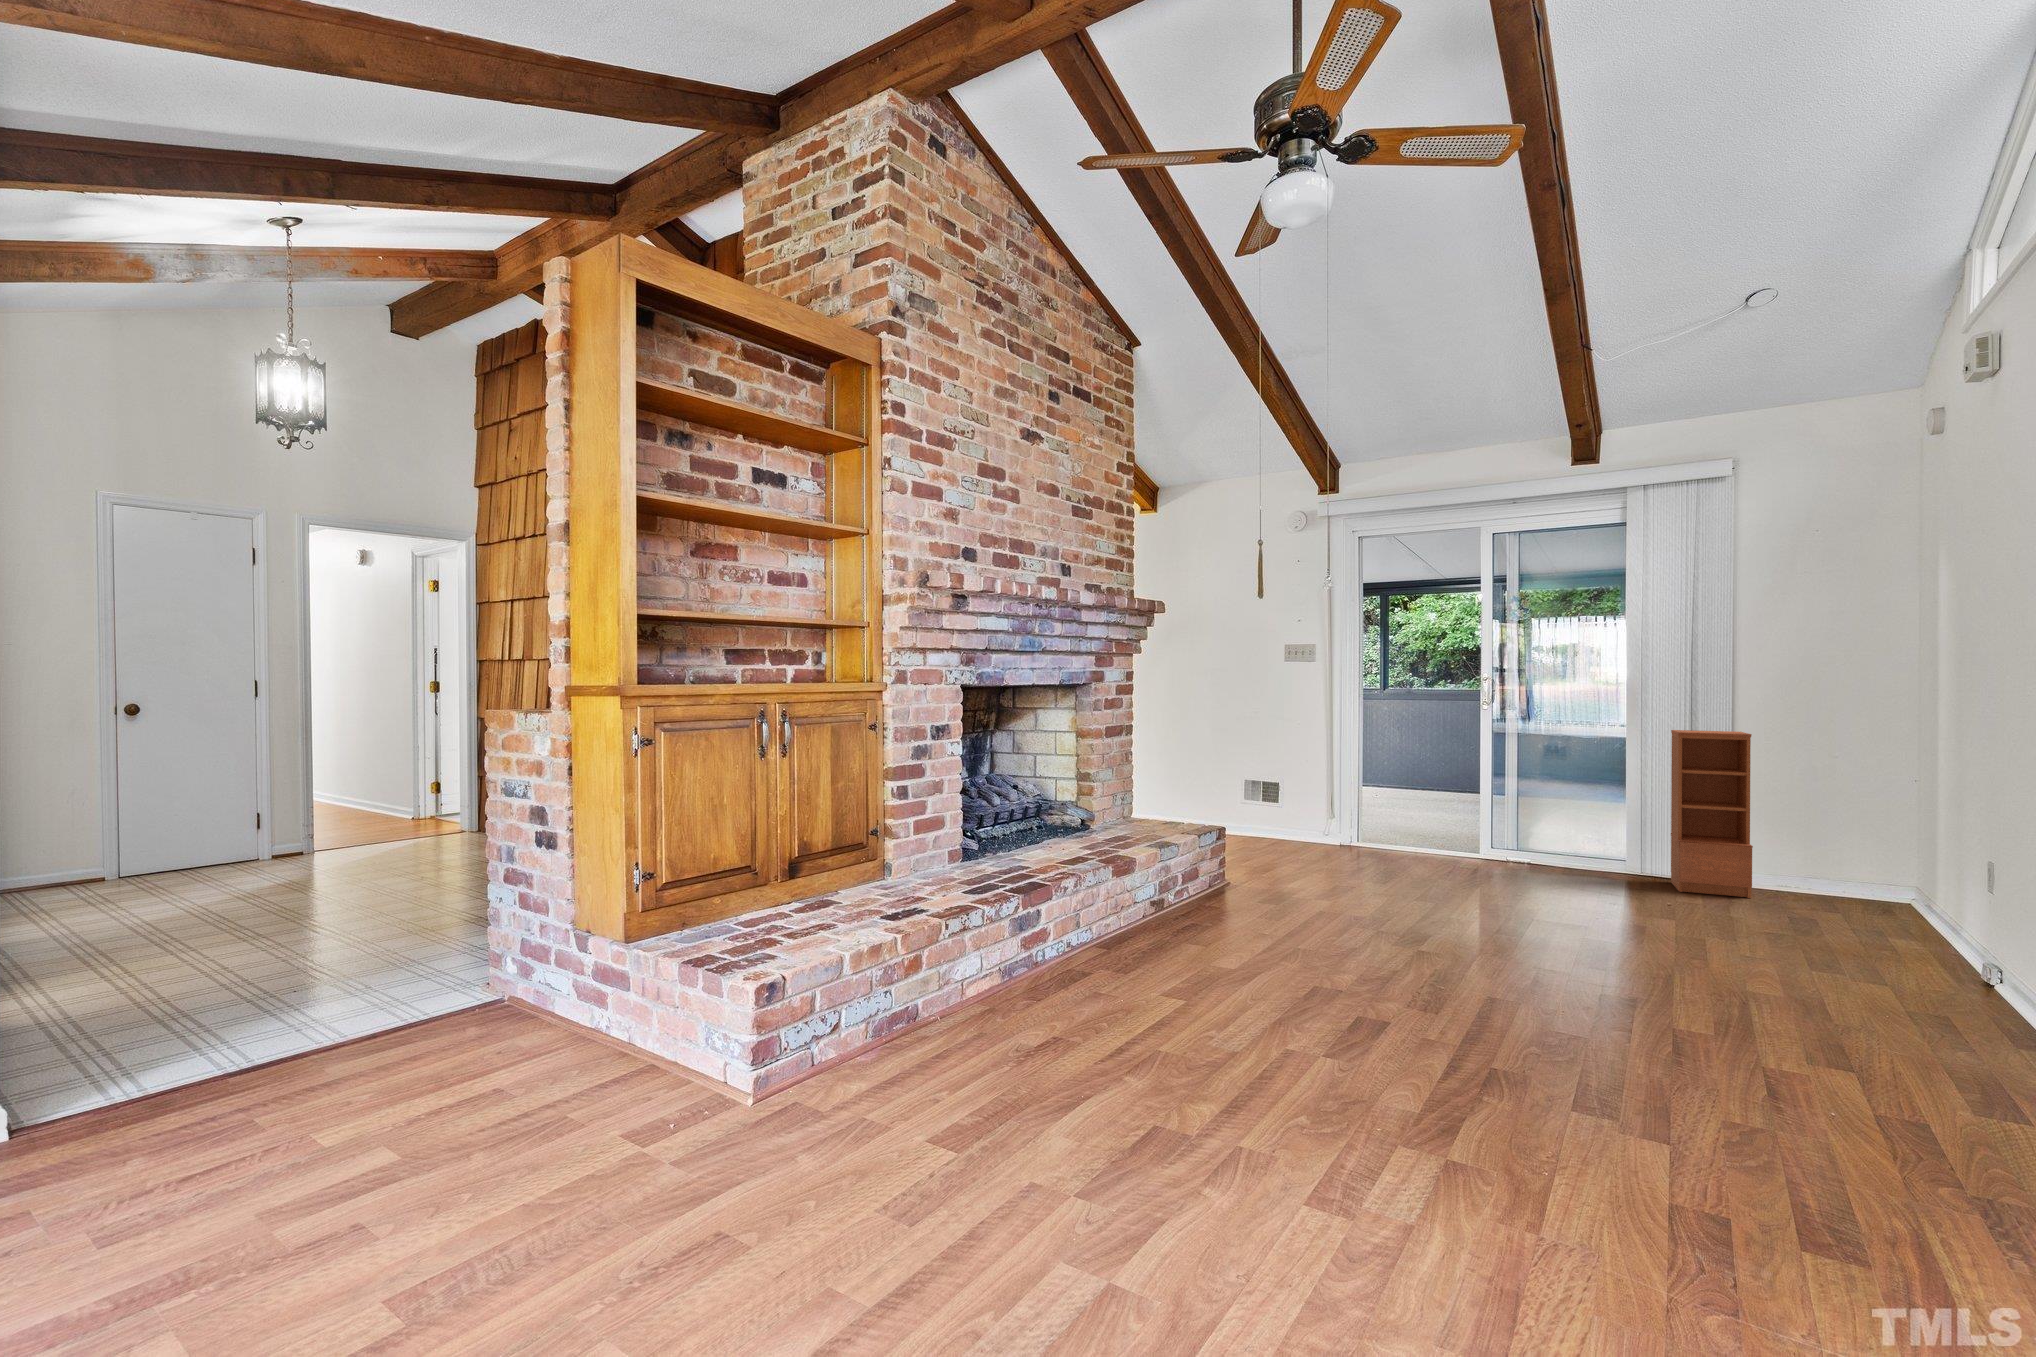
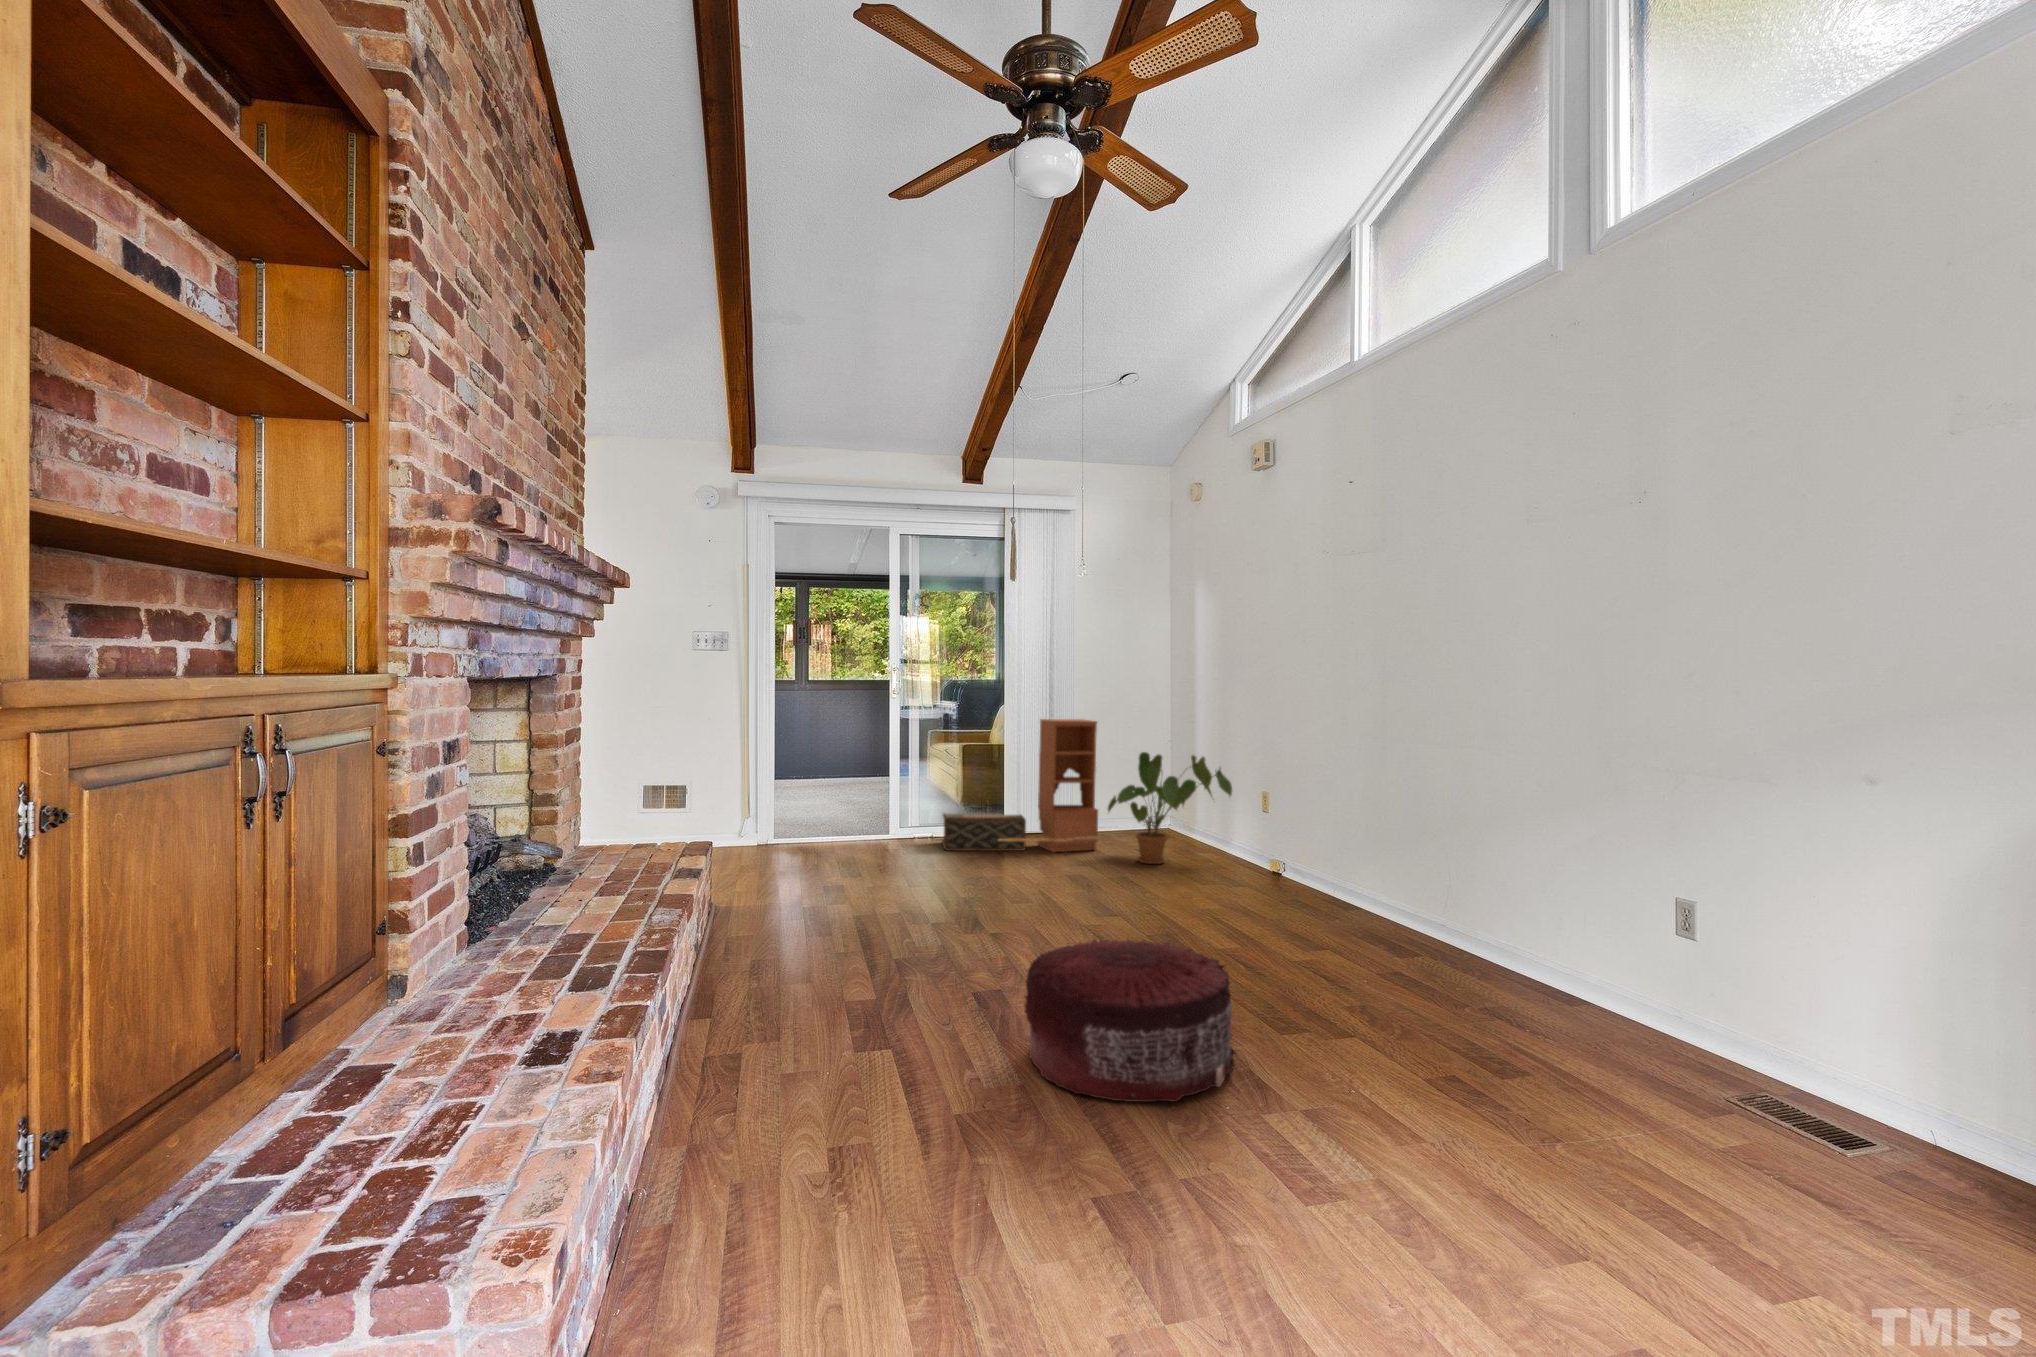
house plant: none [1751,775,1949,926] -> present [1108,752,1232,864]
woven basket: none [1536,829,1651,884] -> present [942,814,1026,851]
pouf: none [1280,943,1506,1111] -> present [1025,939,1235,1102]

